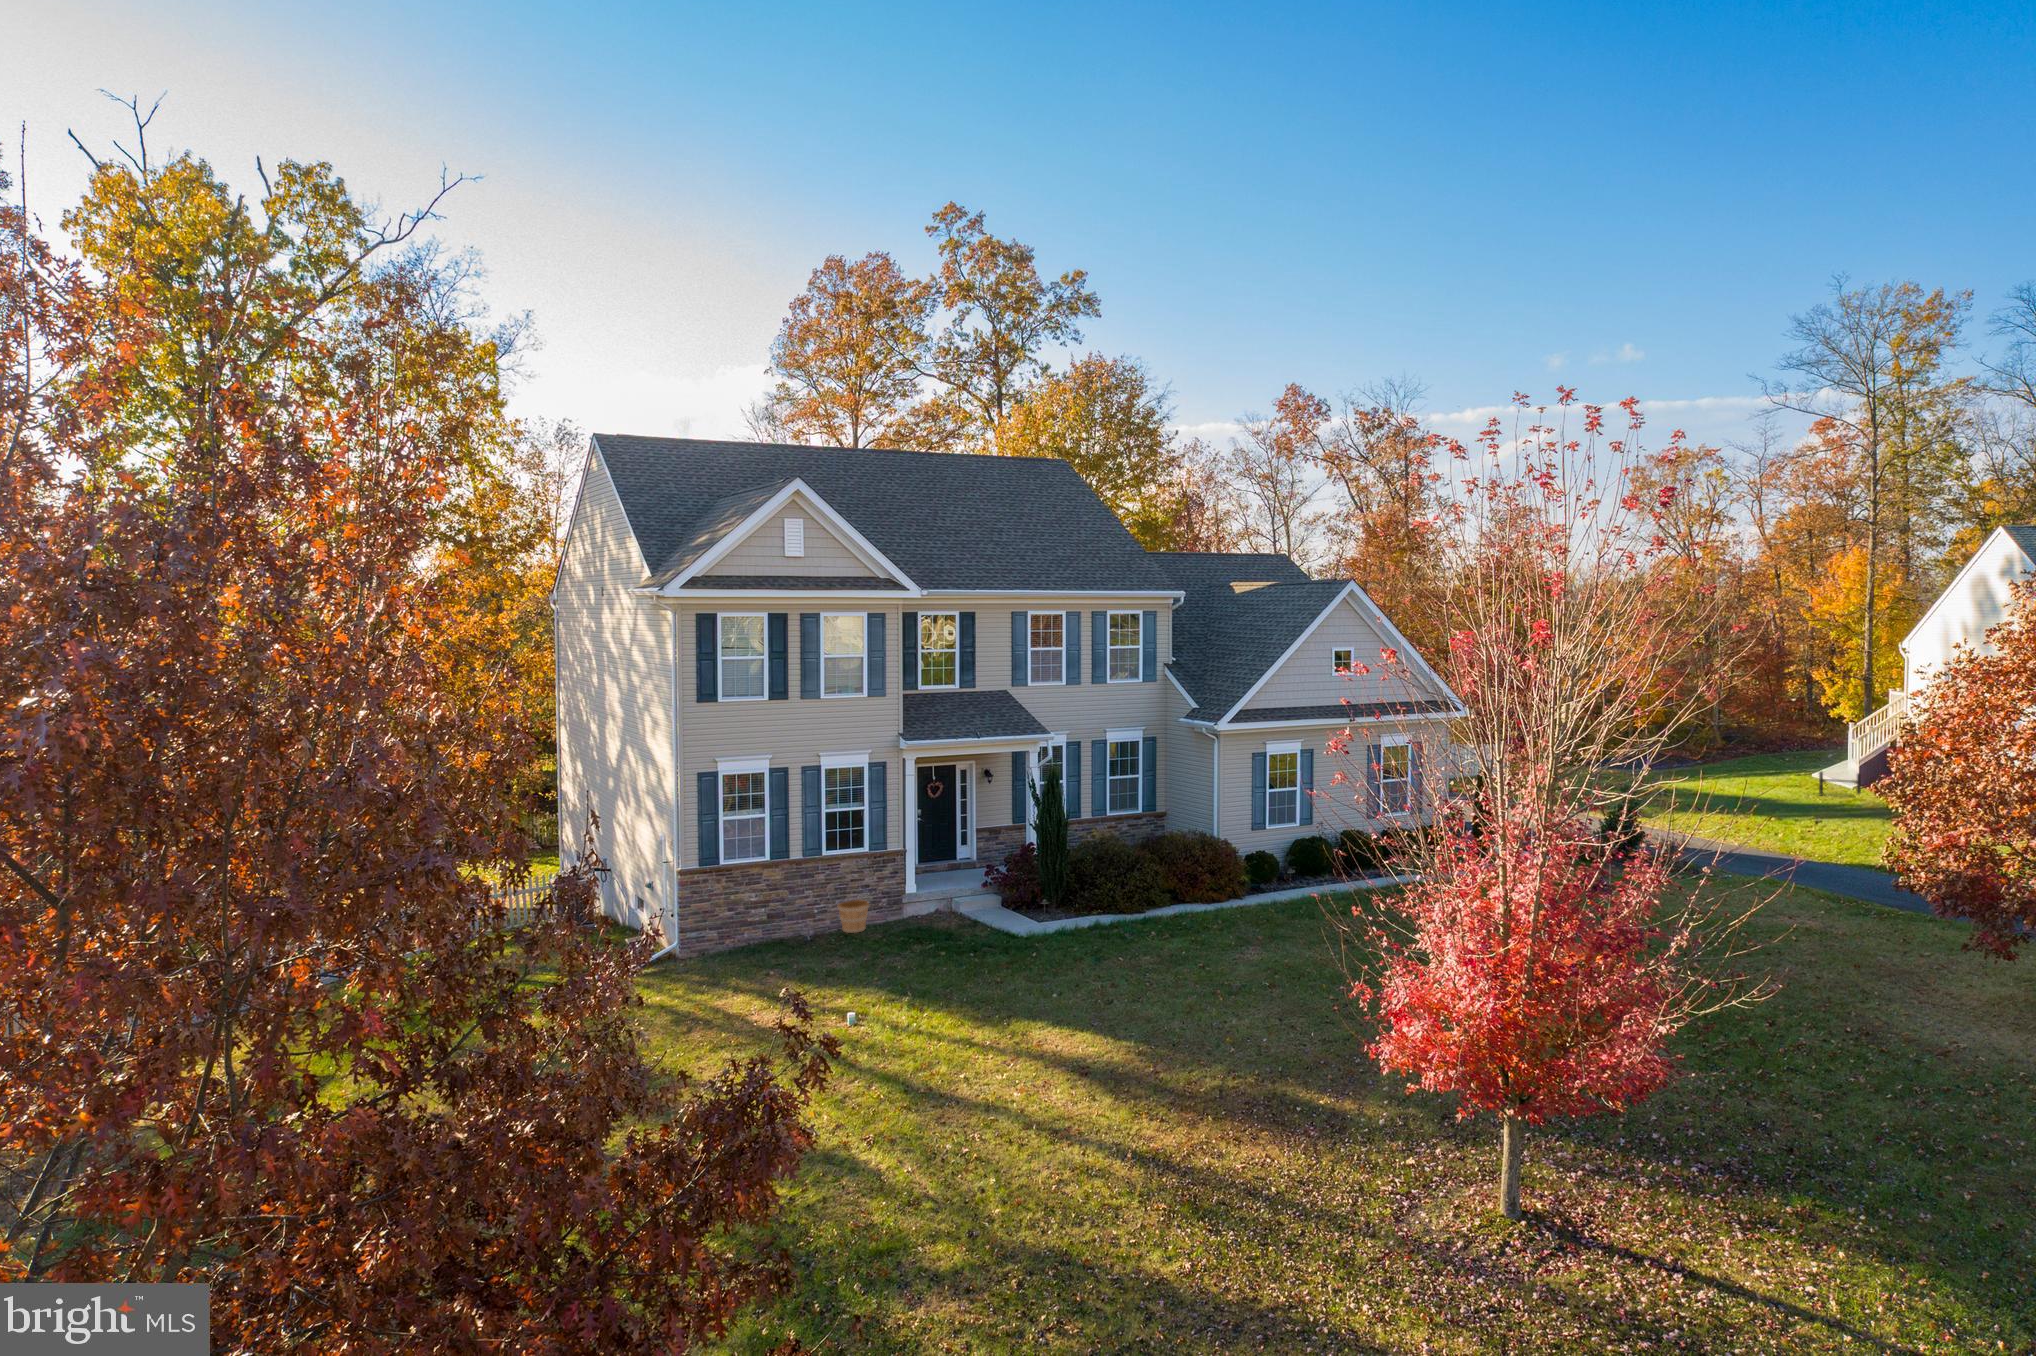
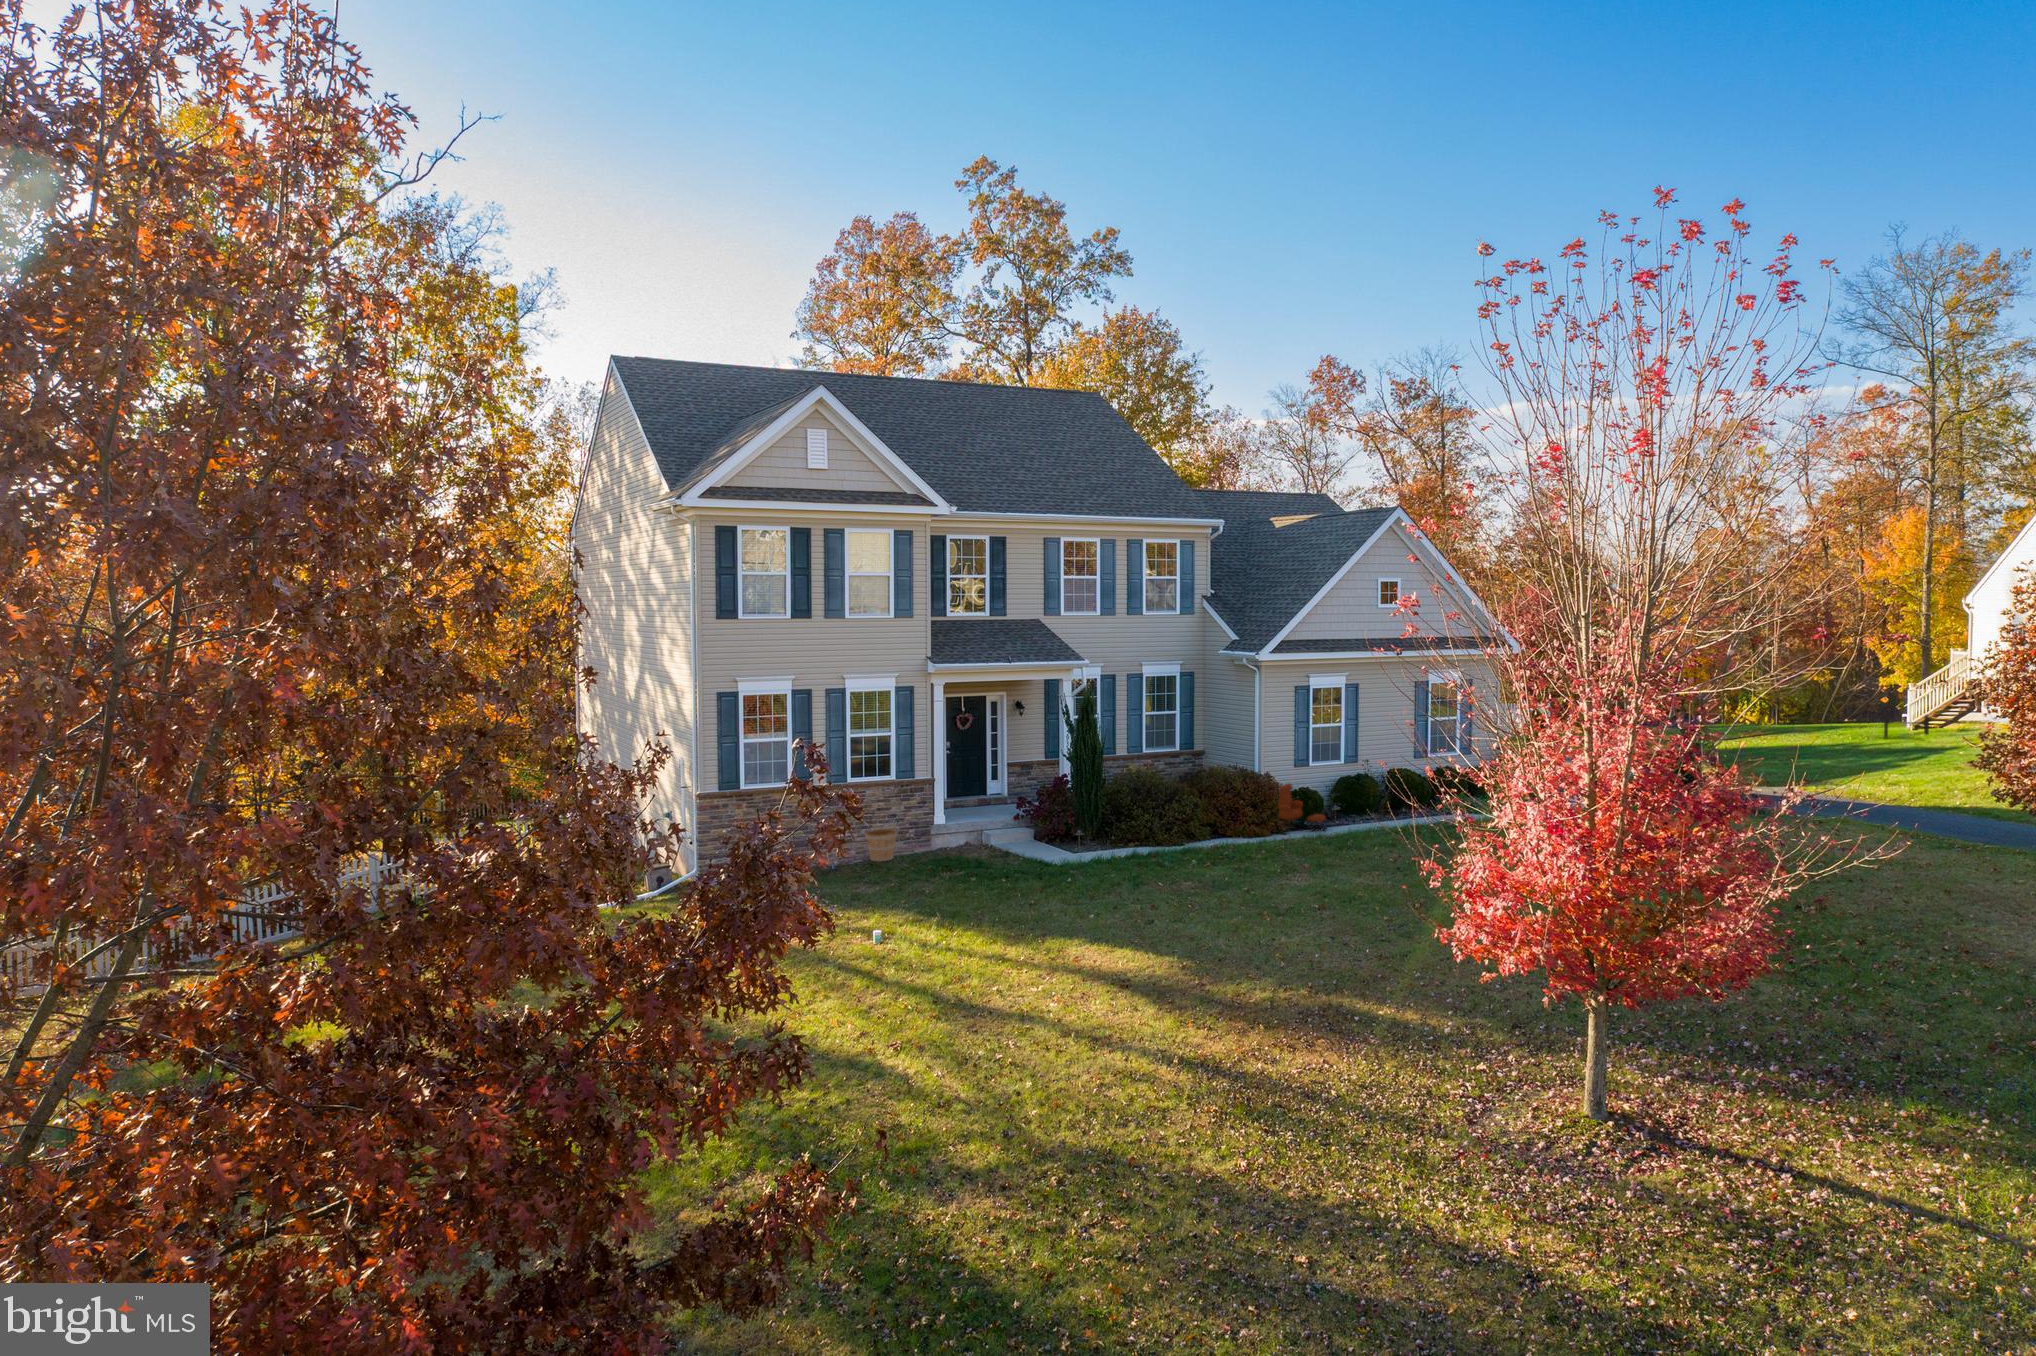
lounge chair: none [1237,852,1284,900] -> present [1278,784,1326,830]

